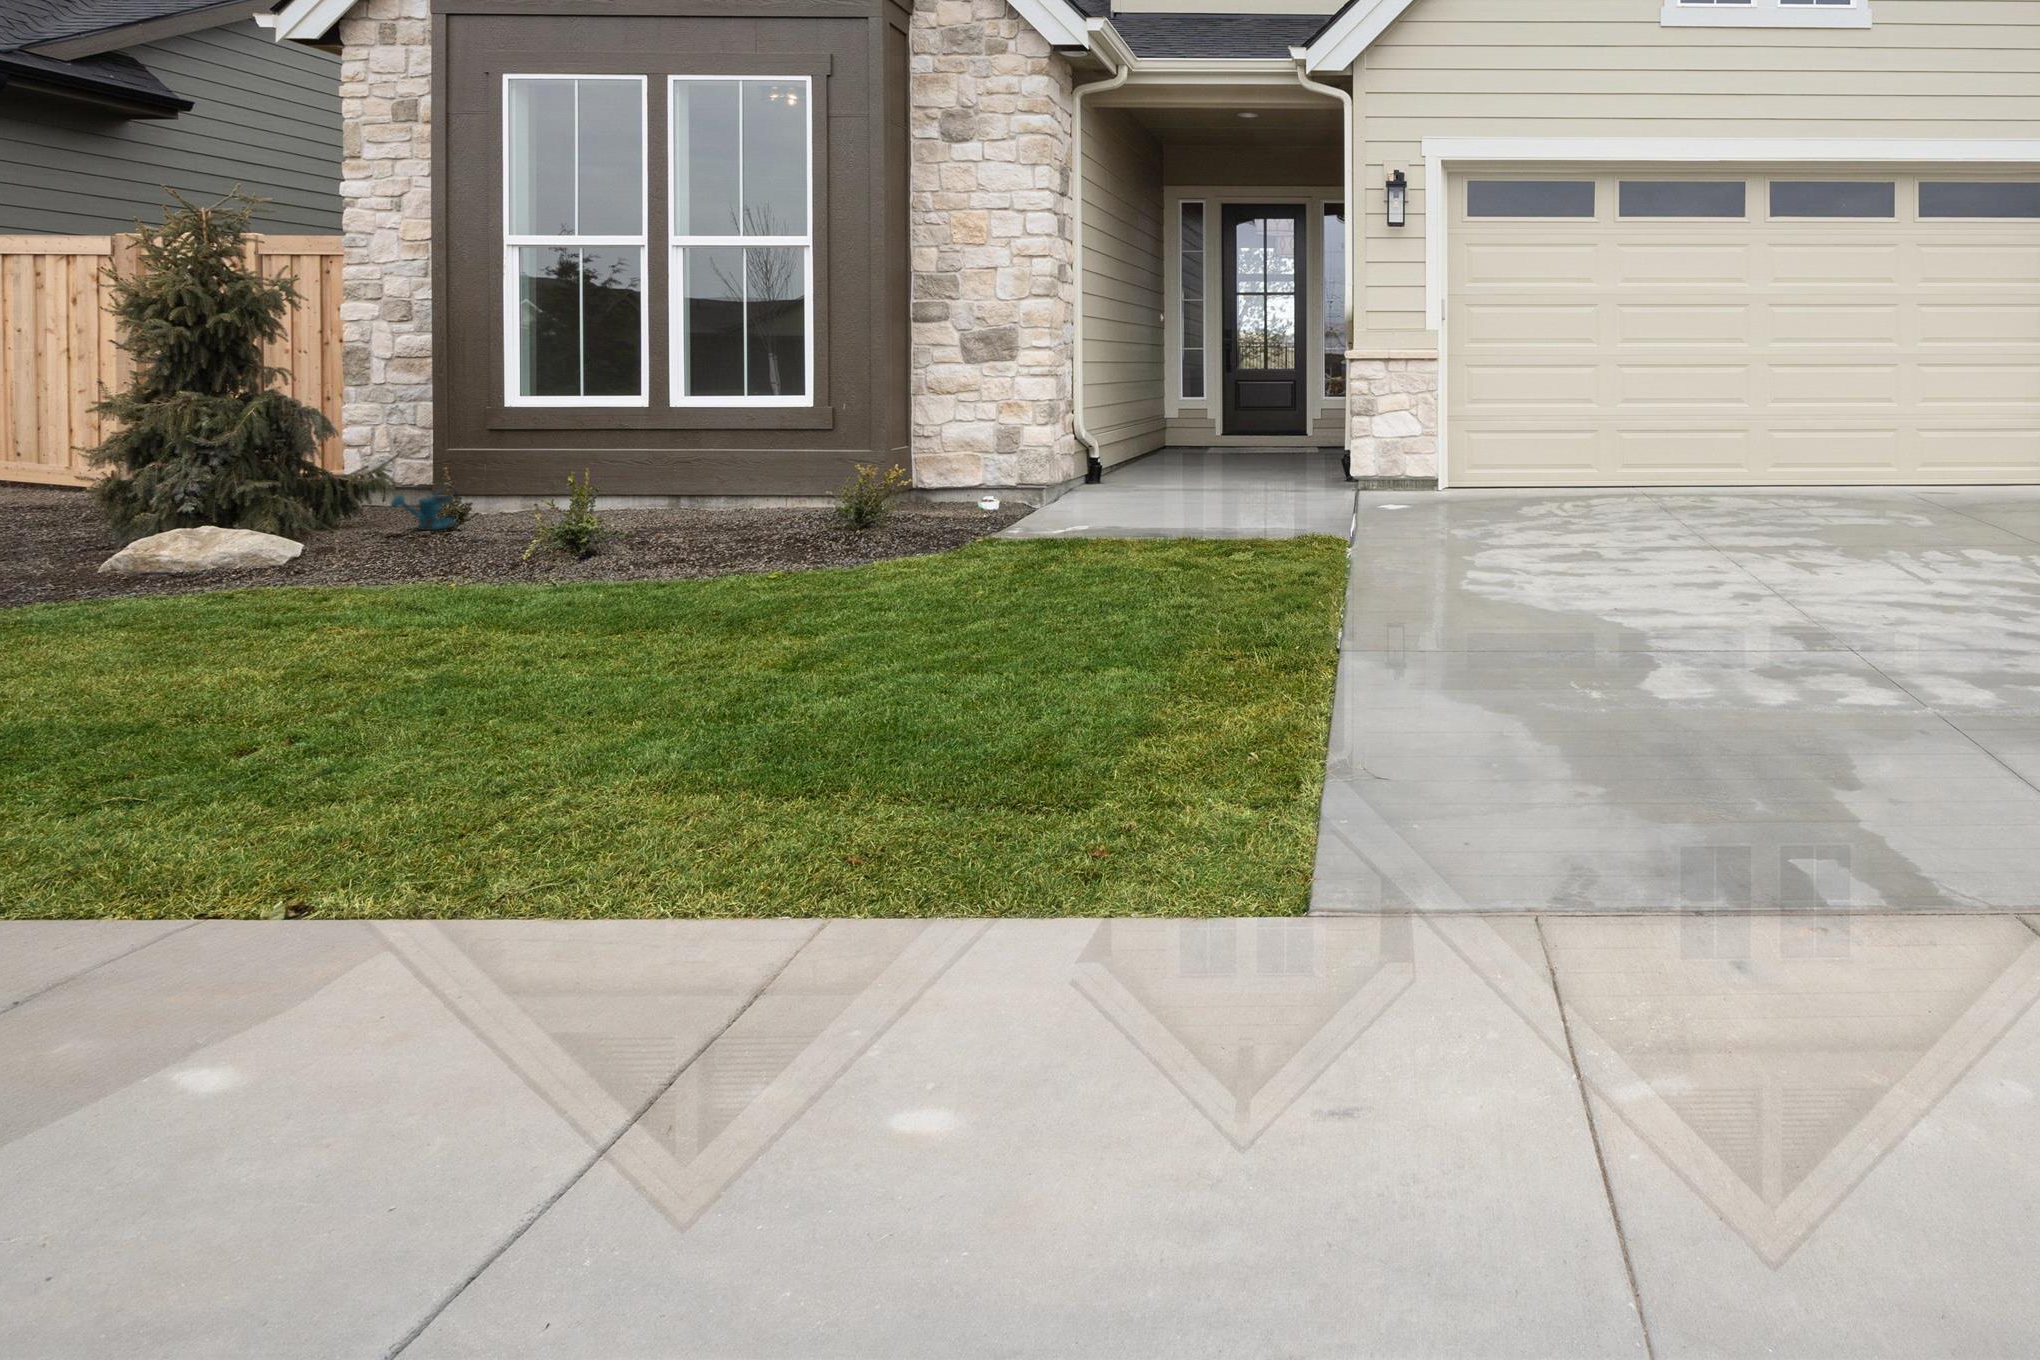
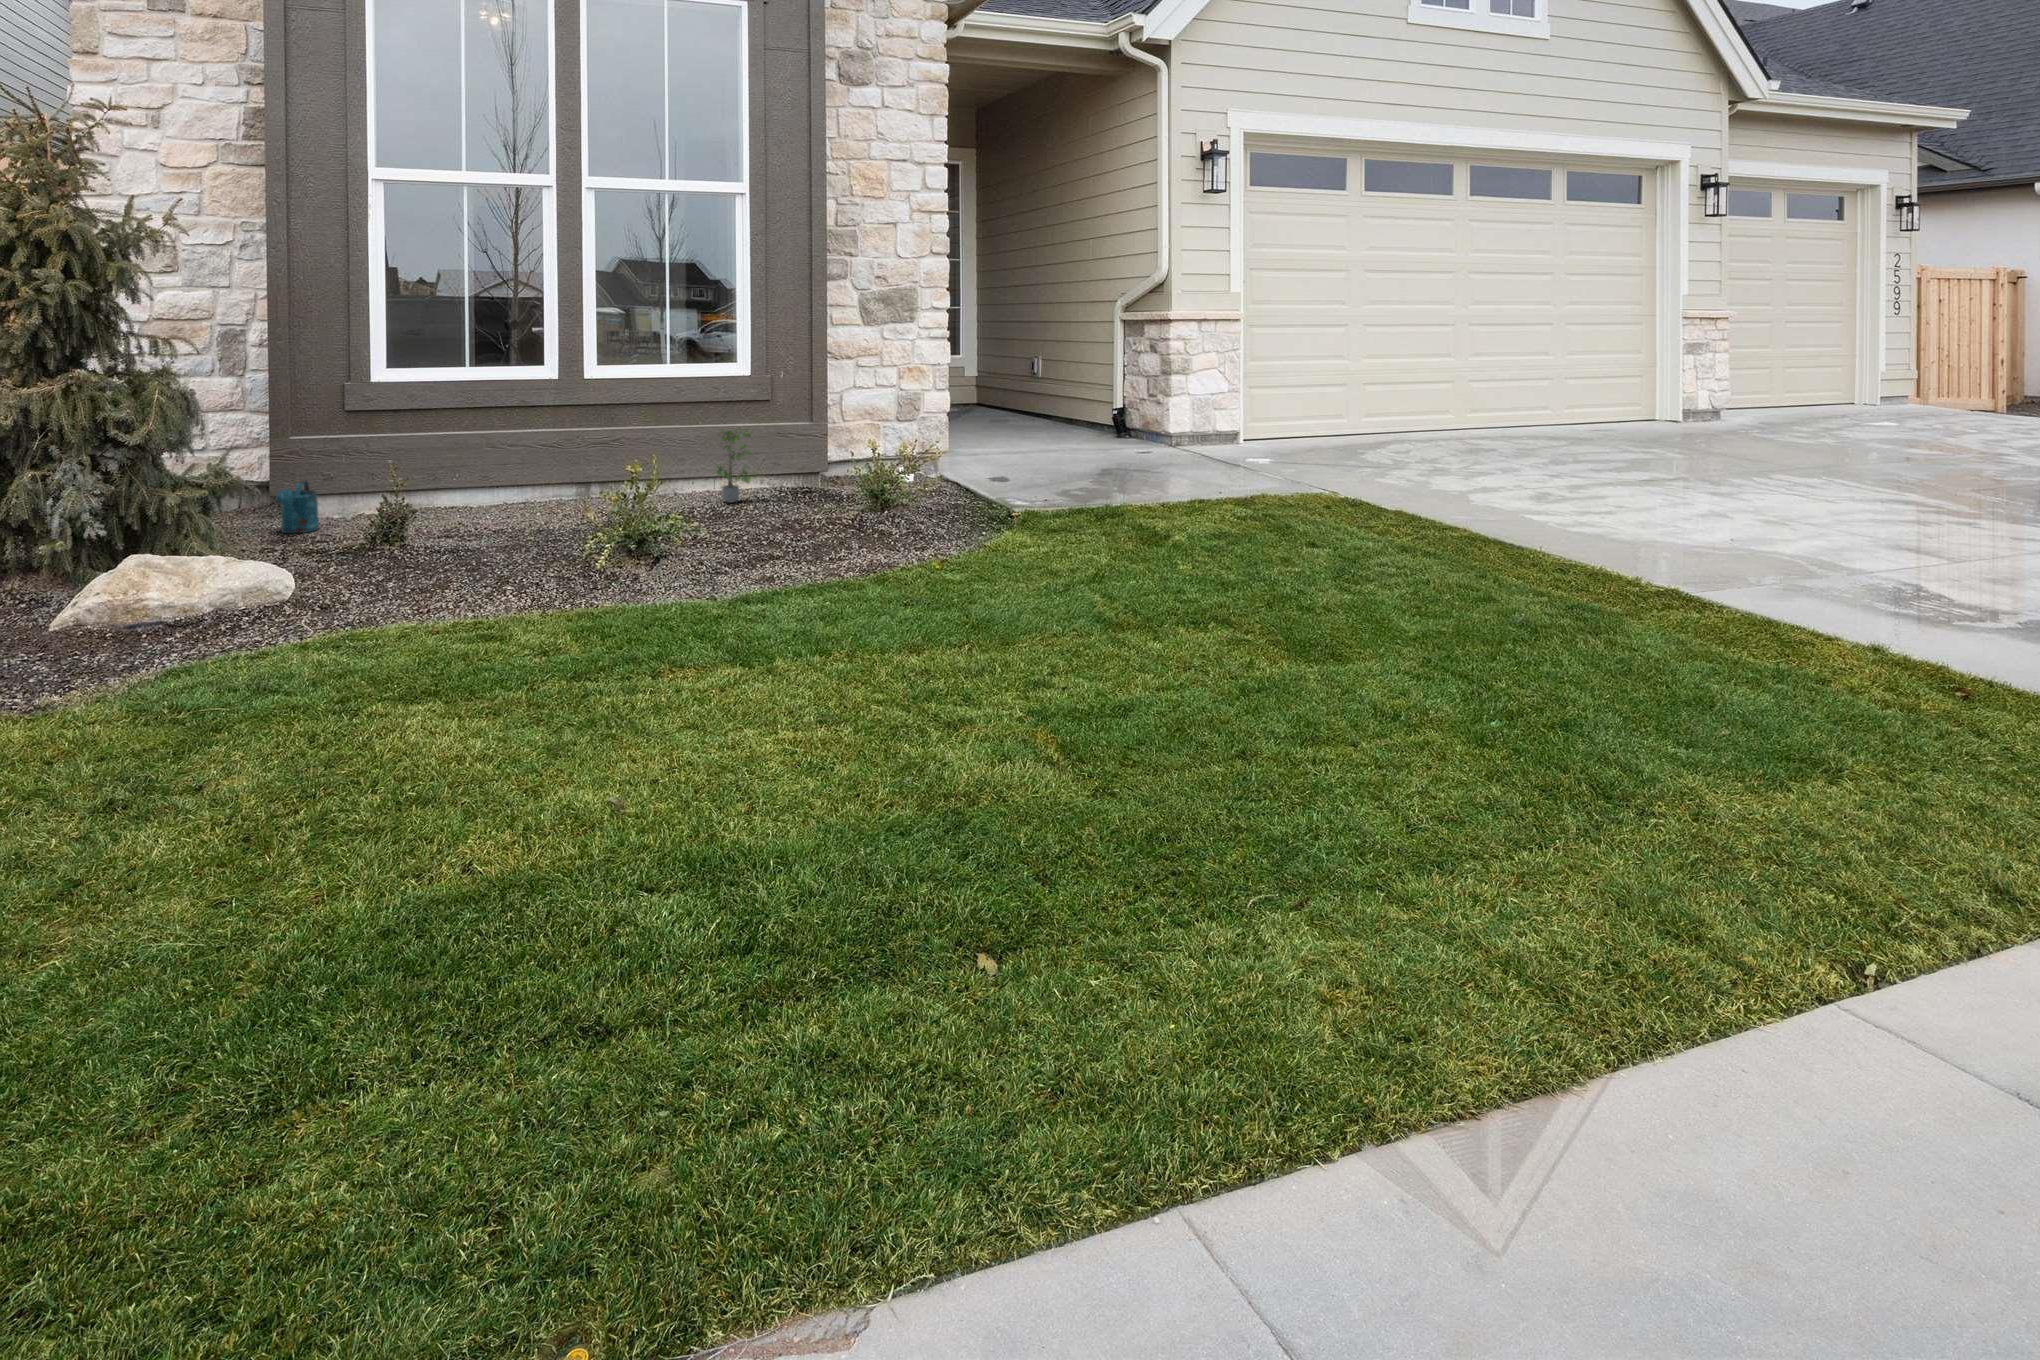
potted plant: none [775,453,820,521] -> present [715,429,752,503]

